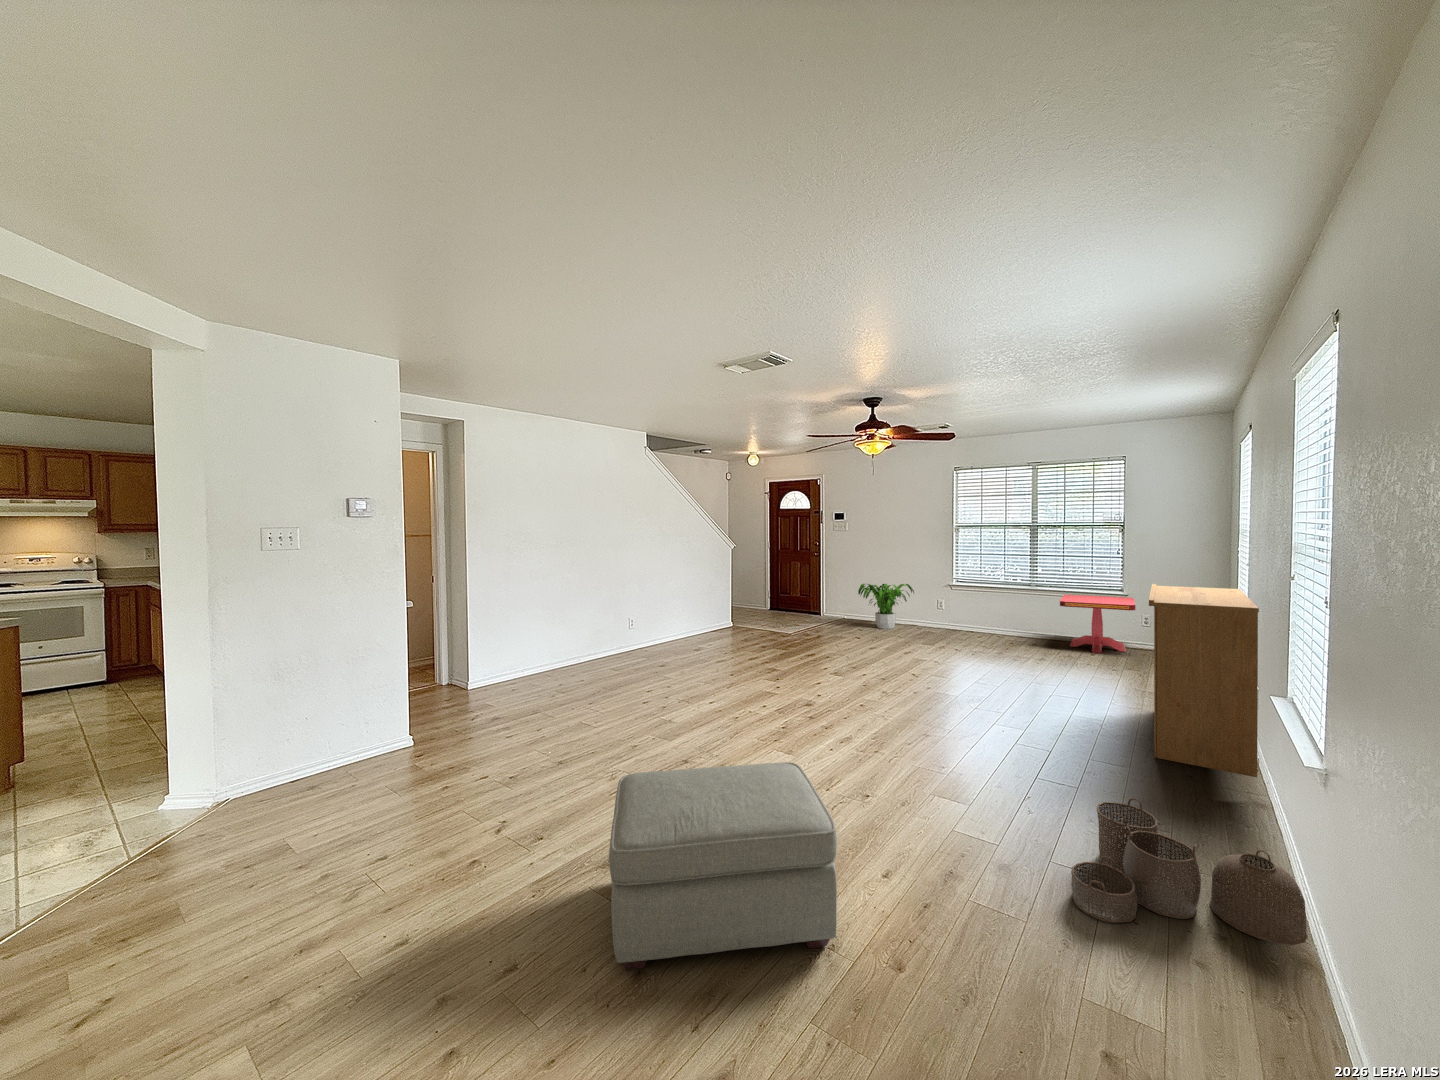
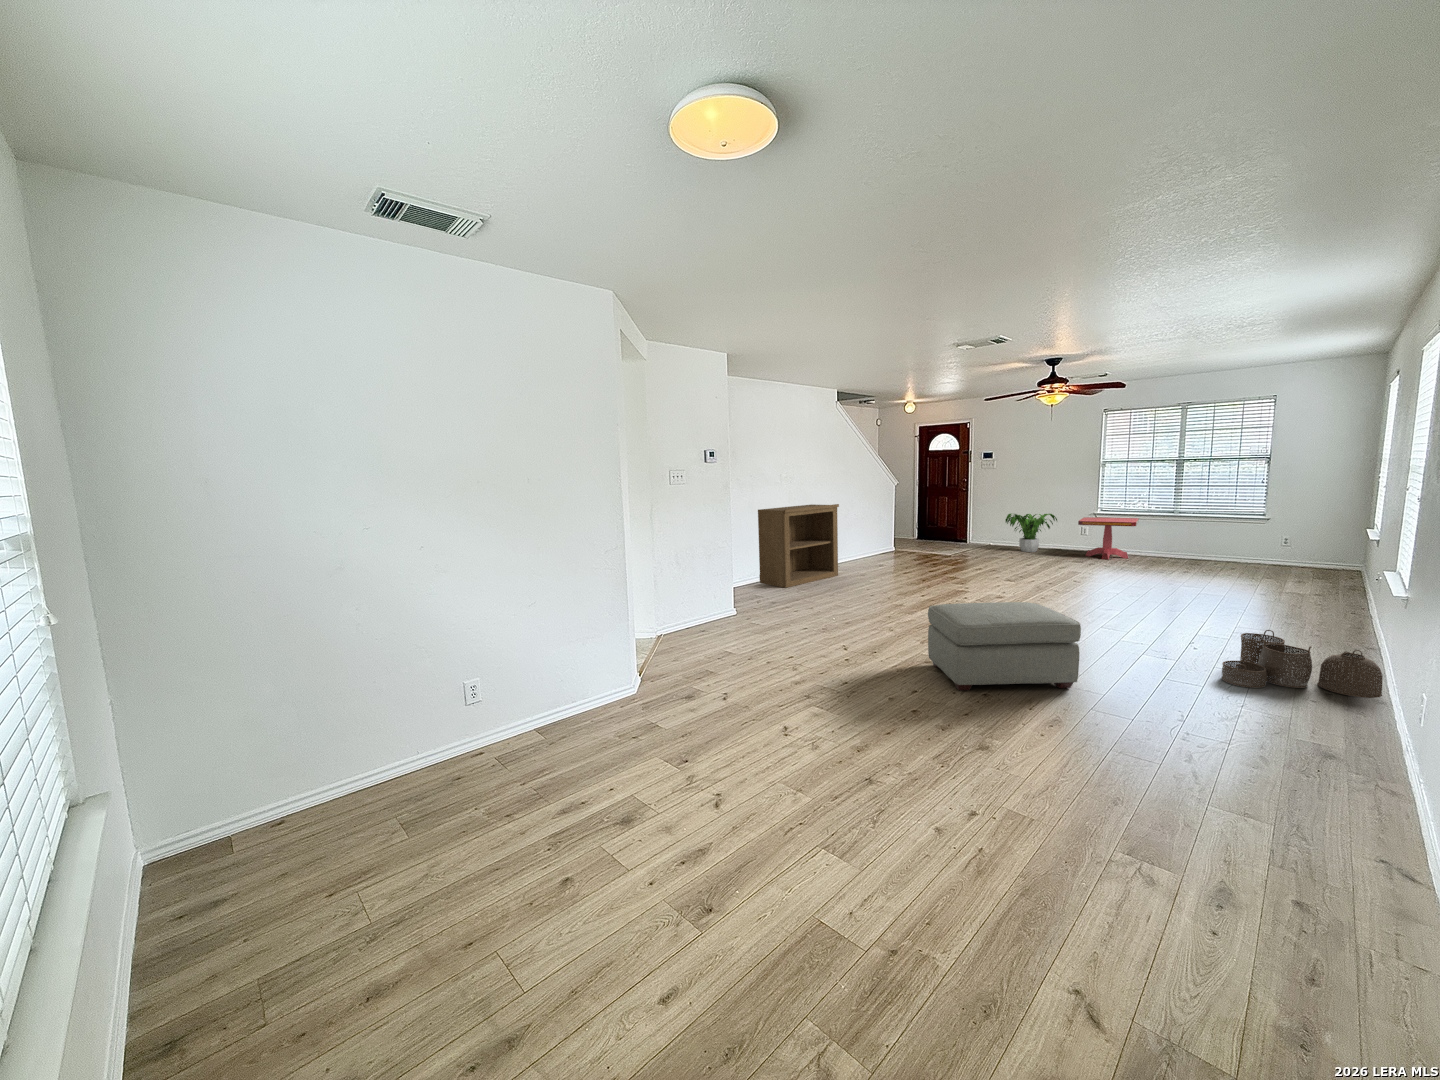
bookshelf: present [1149,584,1259,777] -> present [758,504,839,588]
side table: present [1060,595,1135,653] -> present [1078,517,1139,559]

